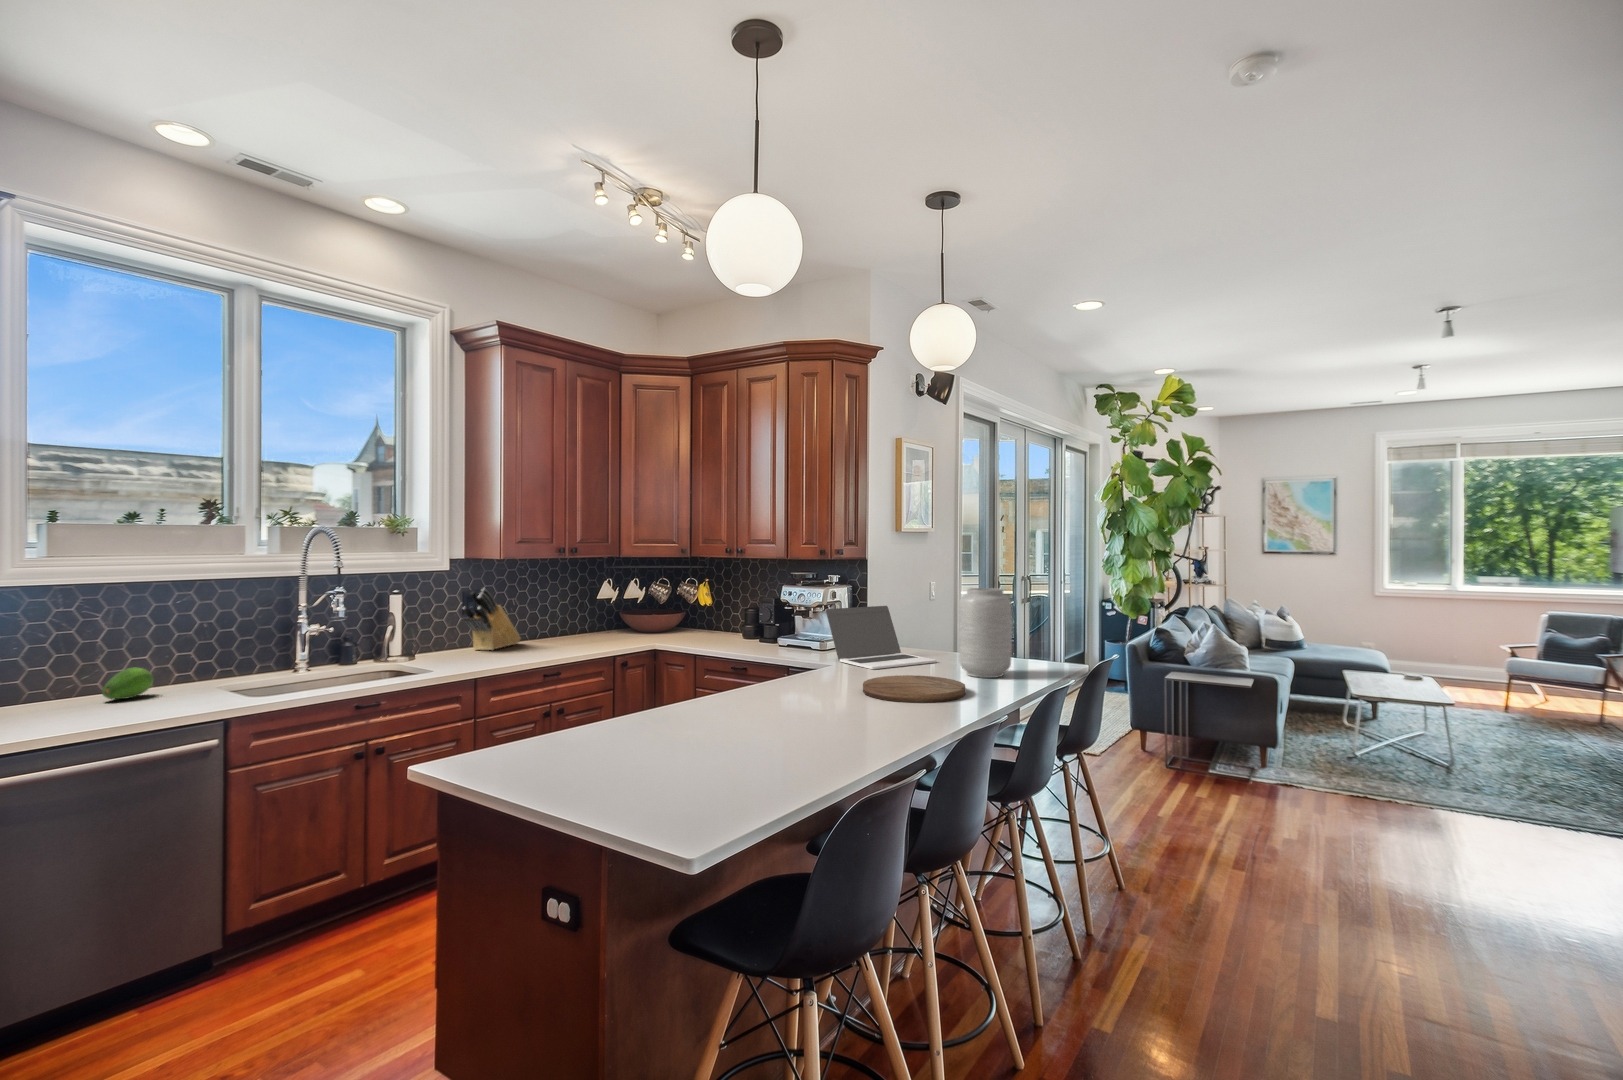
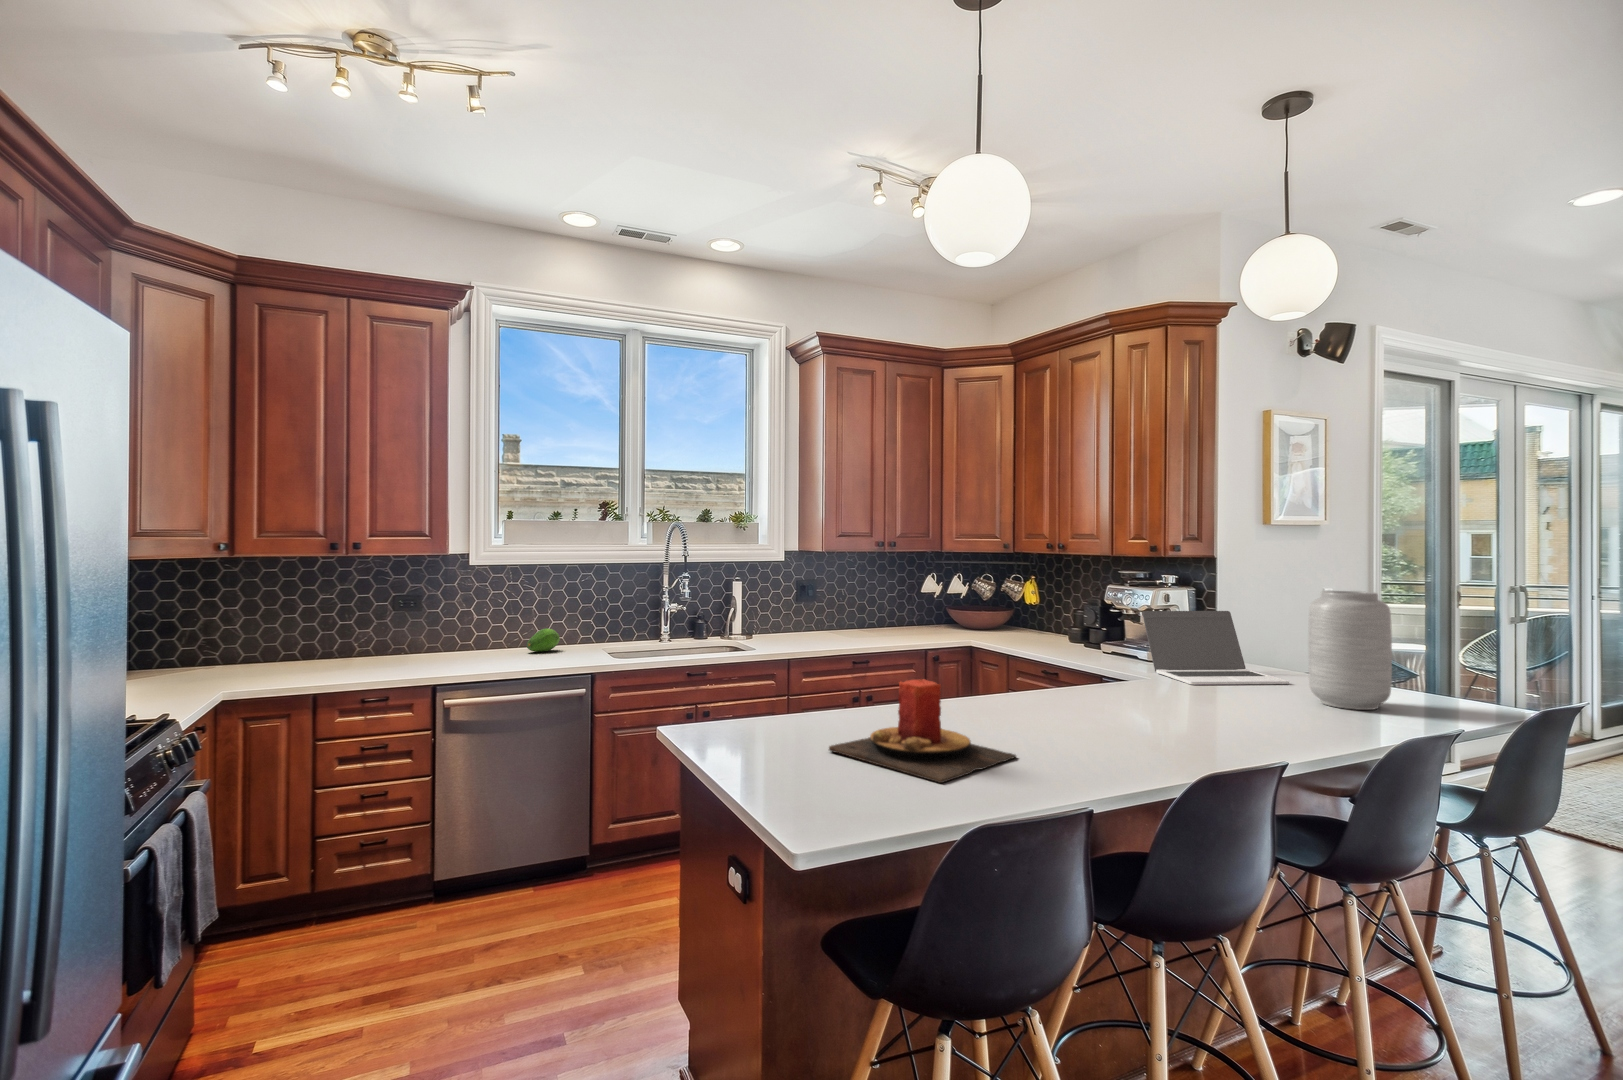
knife block: present [463,588,520,650] -> none [793,578,847,636]
cutting board: present [863,675,965,703] -> none [1152,693,1296,731]
candle: none [636,685,802,777] -> present [829,679,1016,783]

